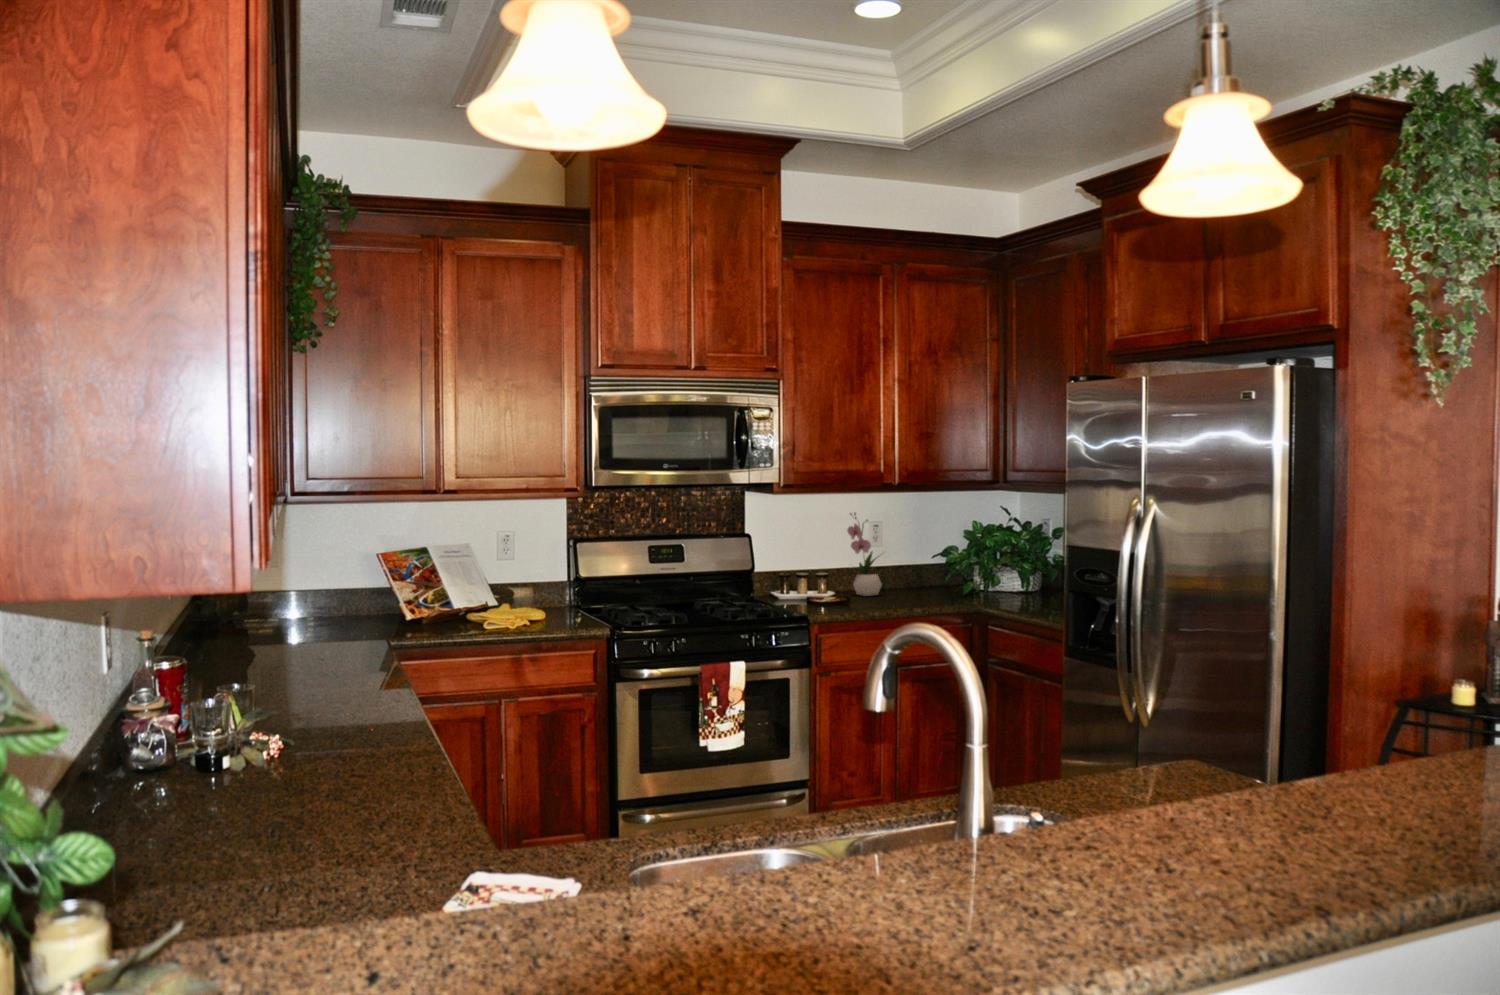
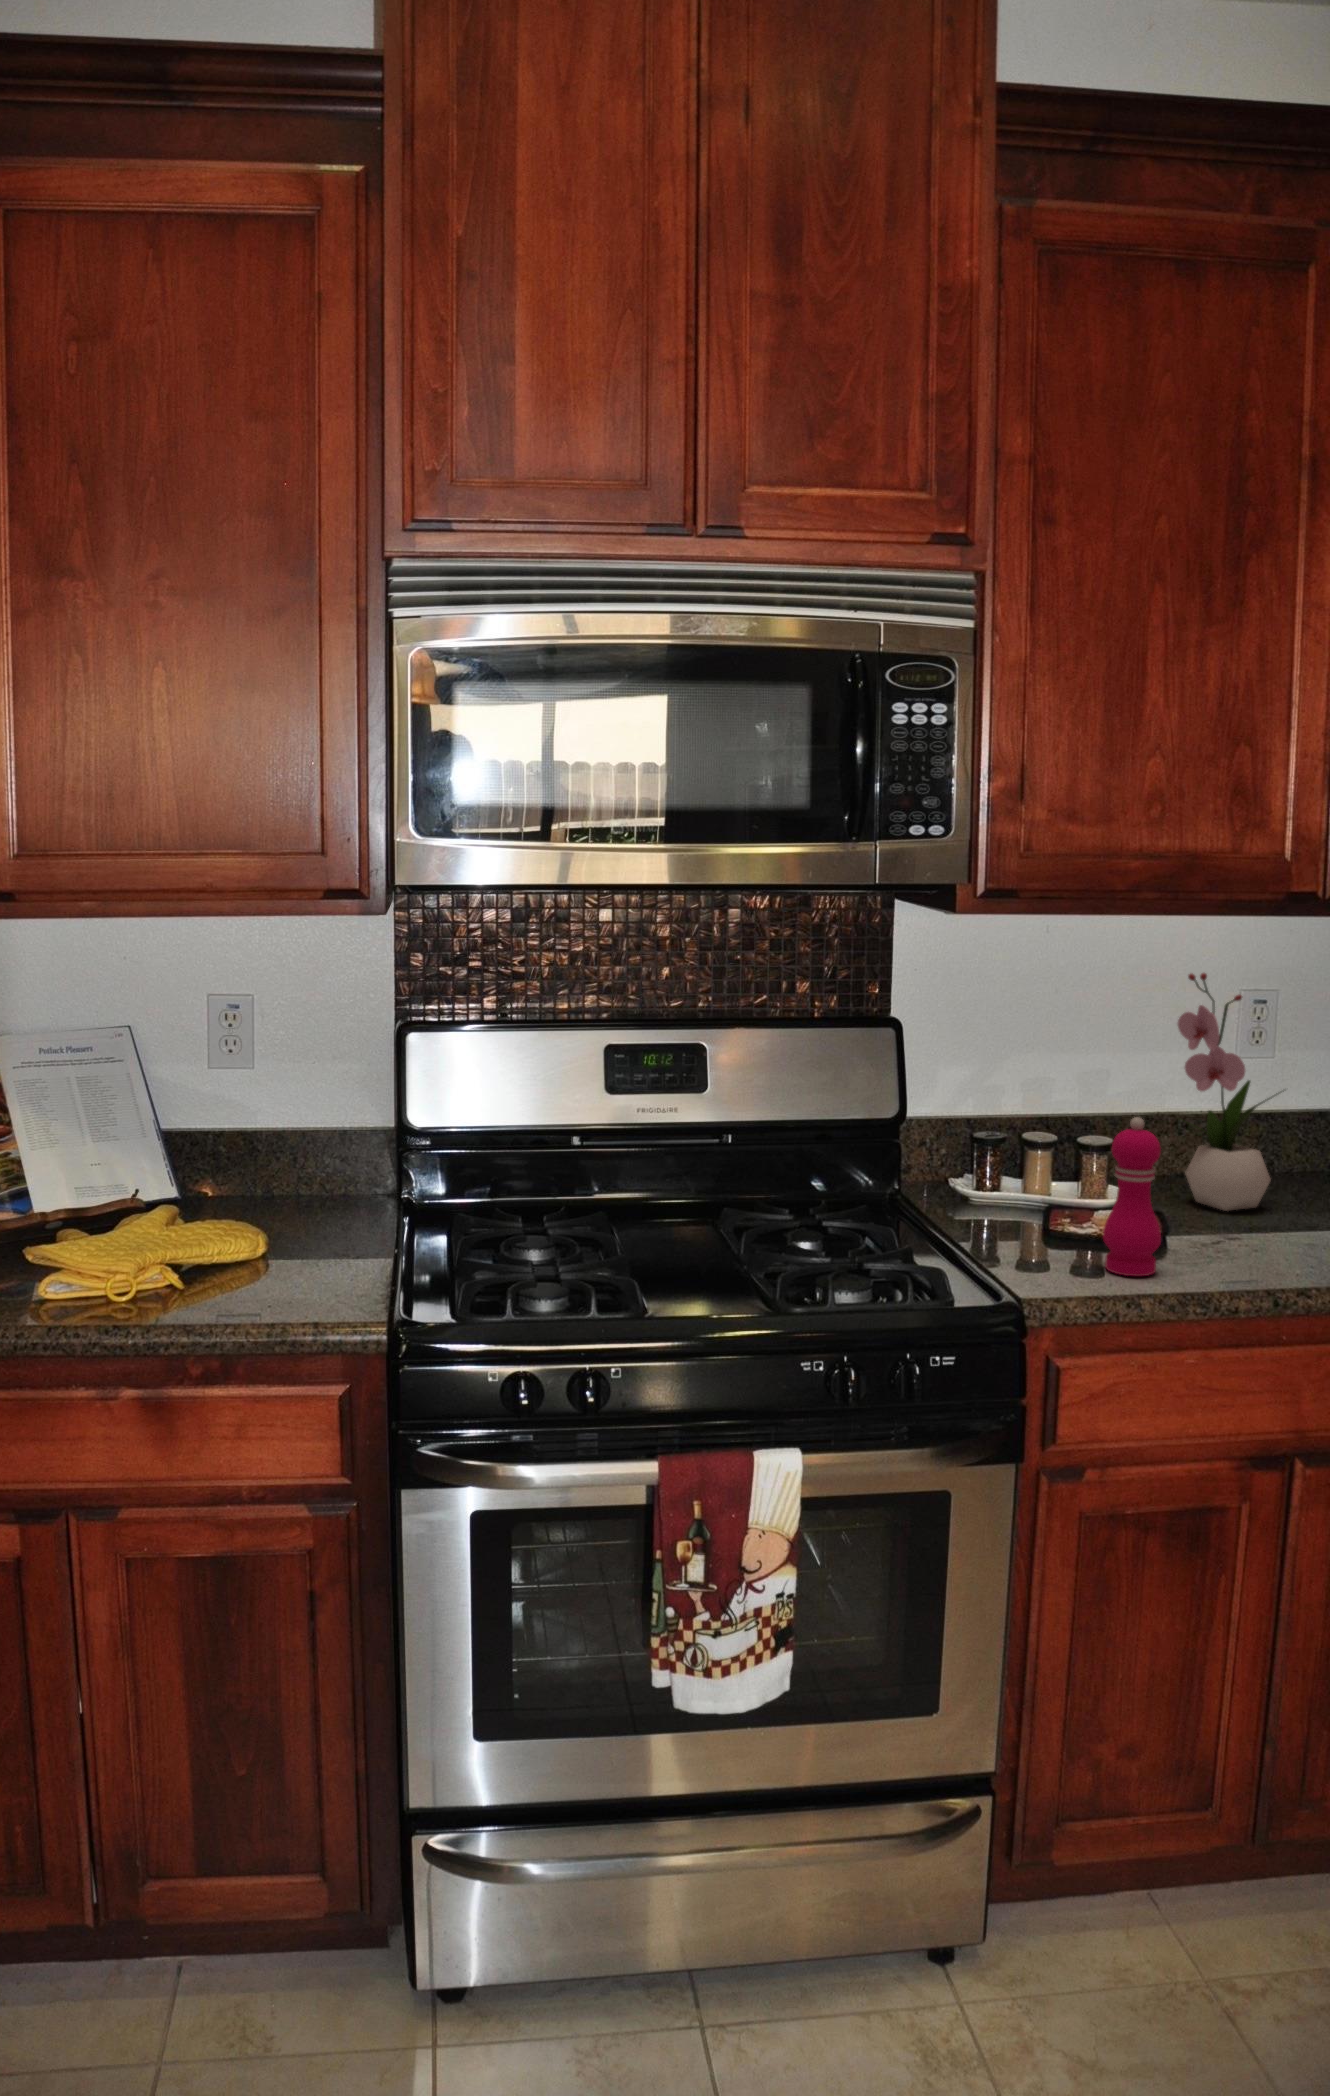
pepper mill: none [830,556,849,608] -> present [1103,1117,1161,1276]

